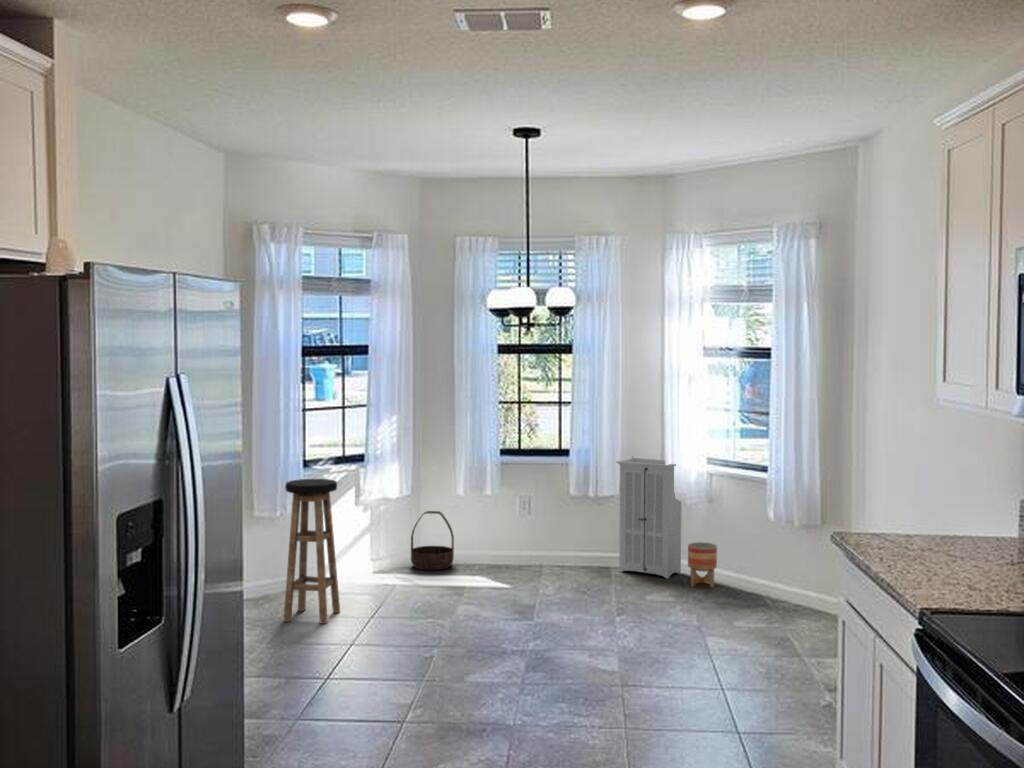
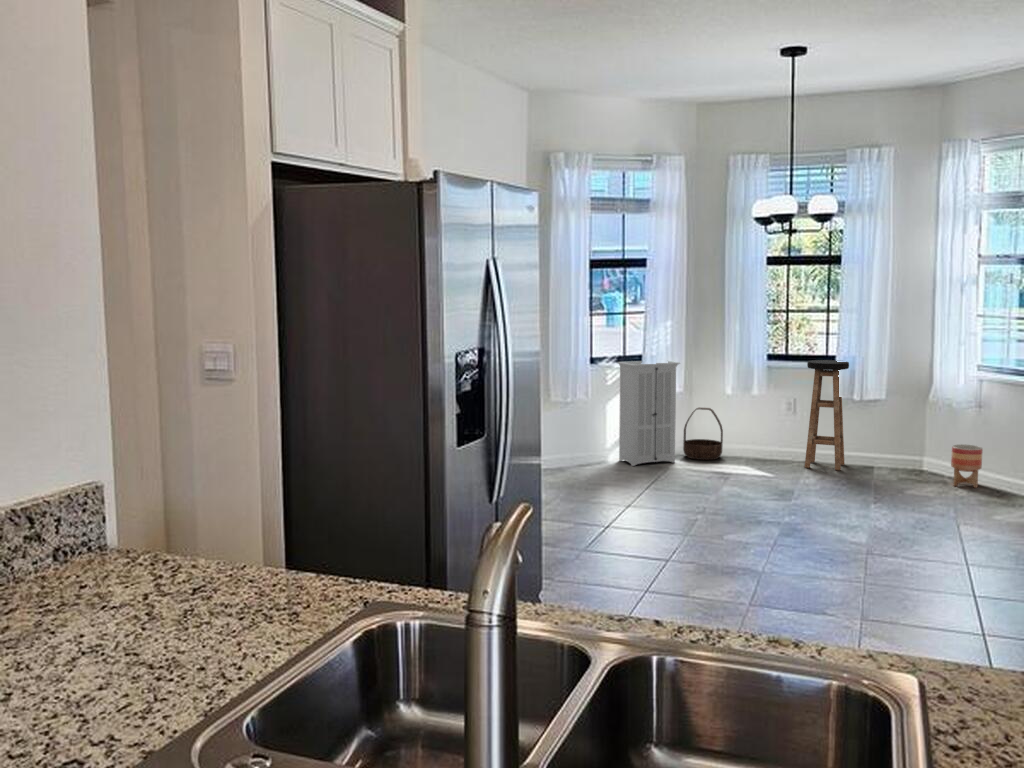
storage cabinet: present [616,457,682,578] -> present [618,361,680,466]
bar stool: present [284,479,340,624] -> present [805,360,849,470]

